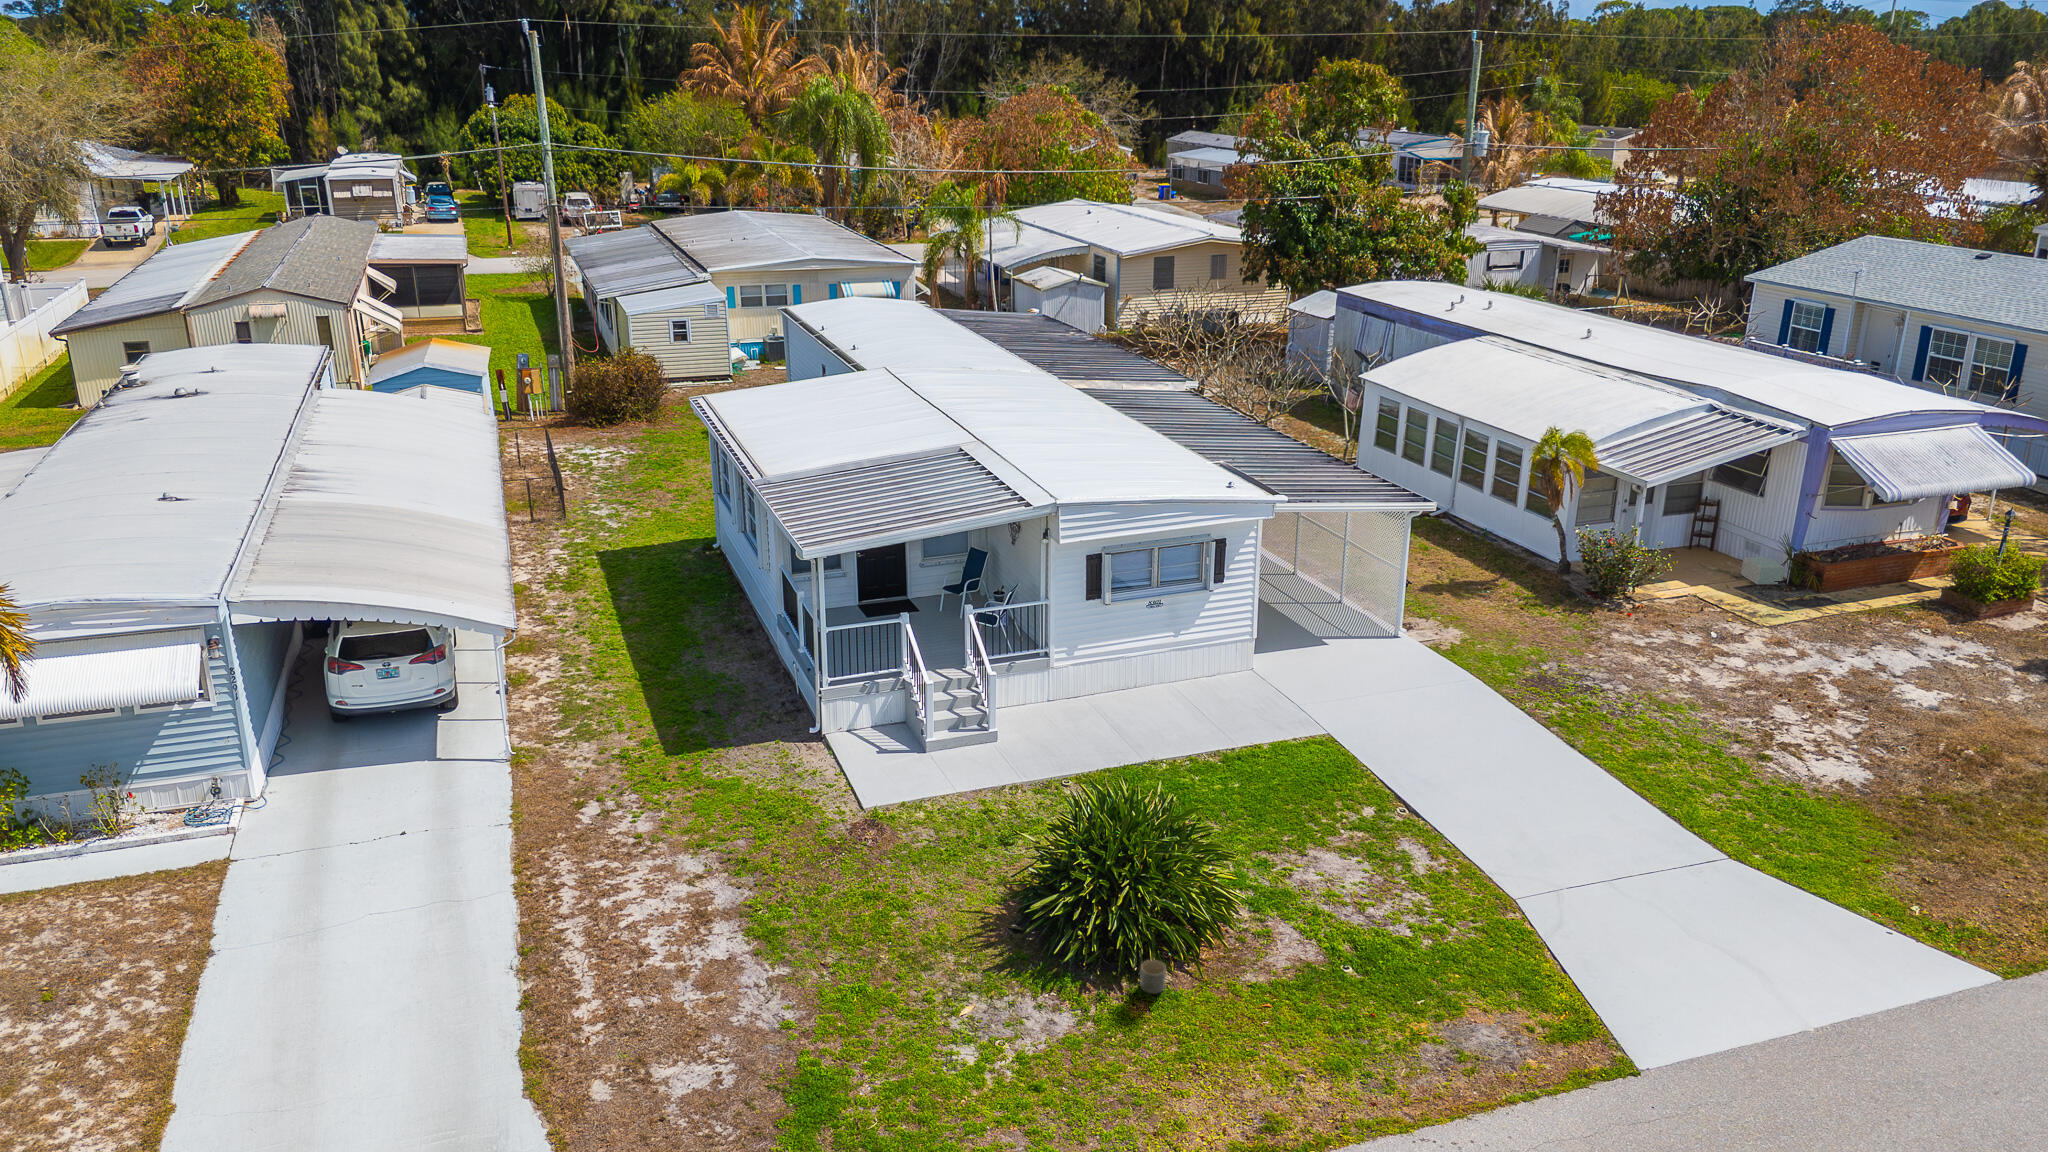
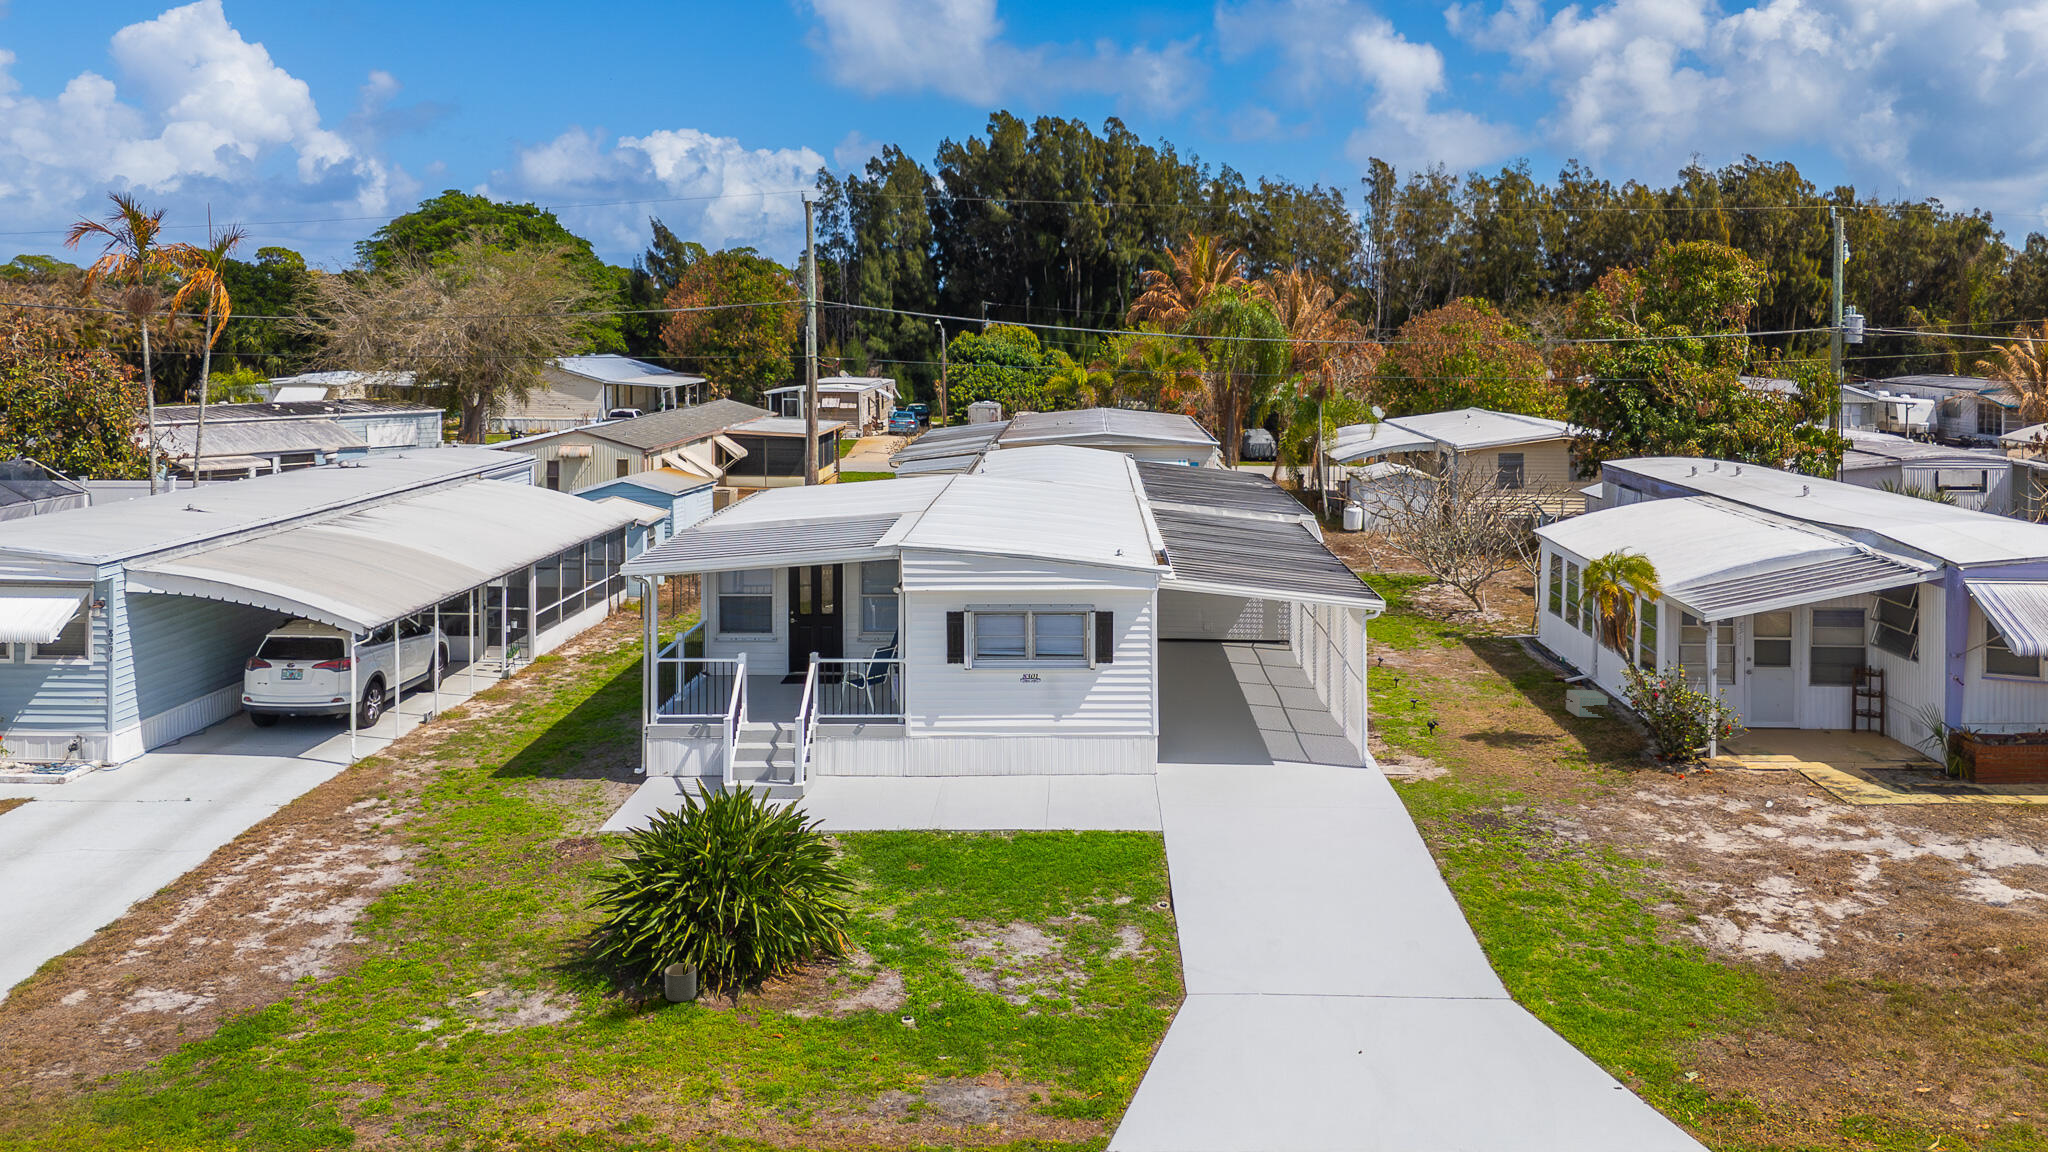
storage box: present [1741,557,1785,584] -> present [1566,690,1608,717]

